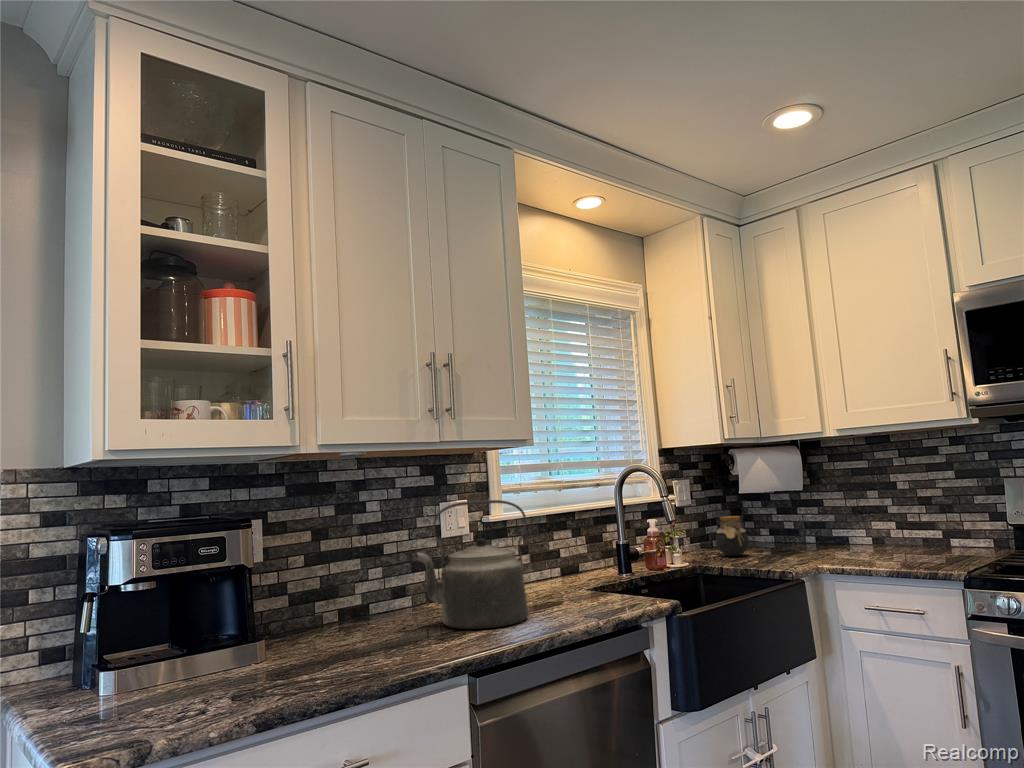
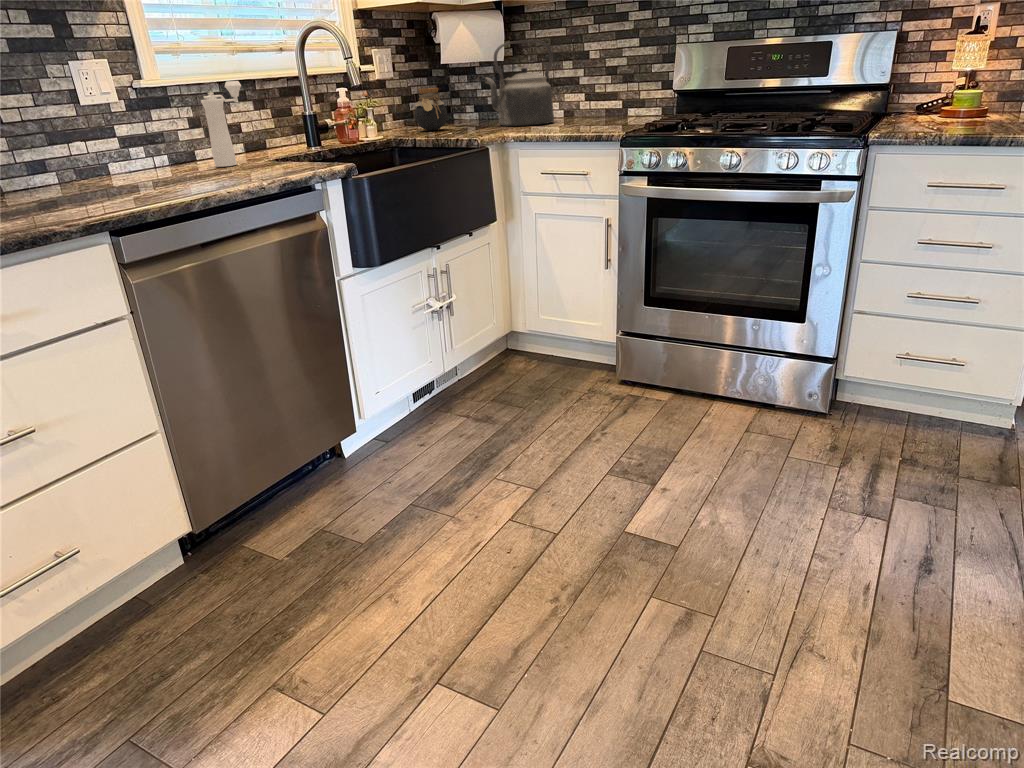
kettle: present [417,500,528,629] -> present [485,40,554,126]
pepper mill: none [537,516,570,594] -> present [201,81,241,167]

